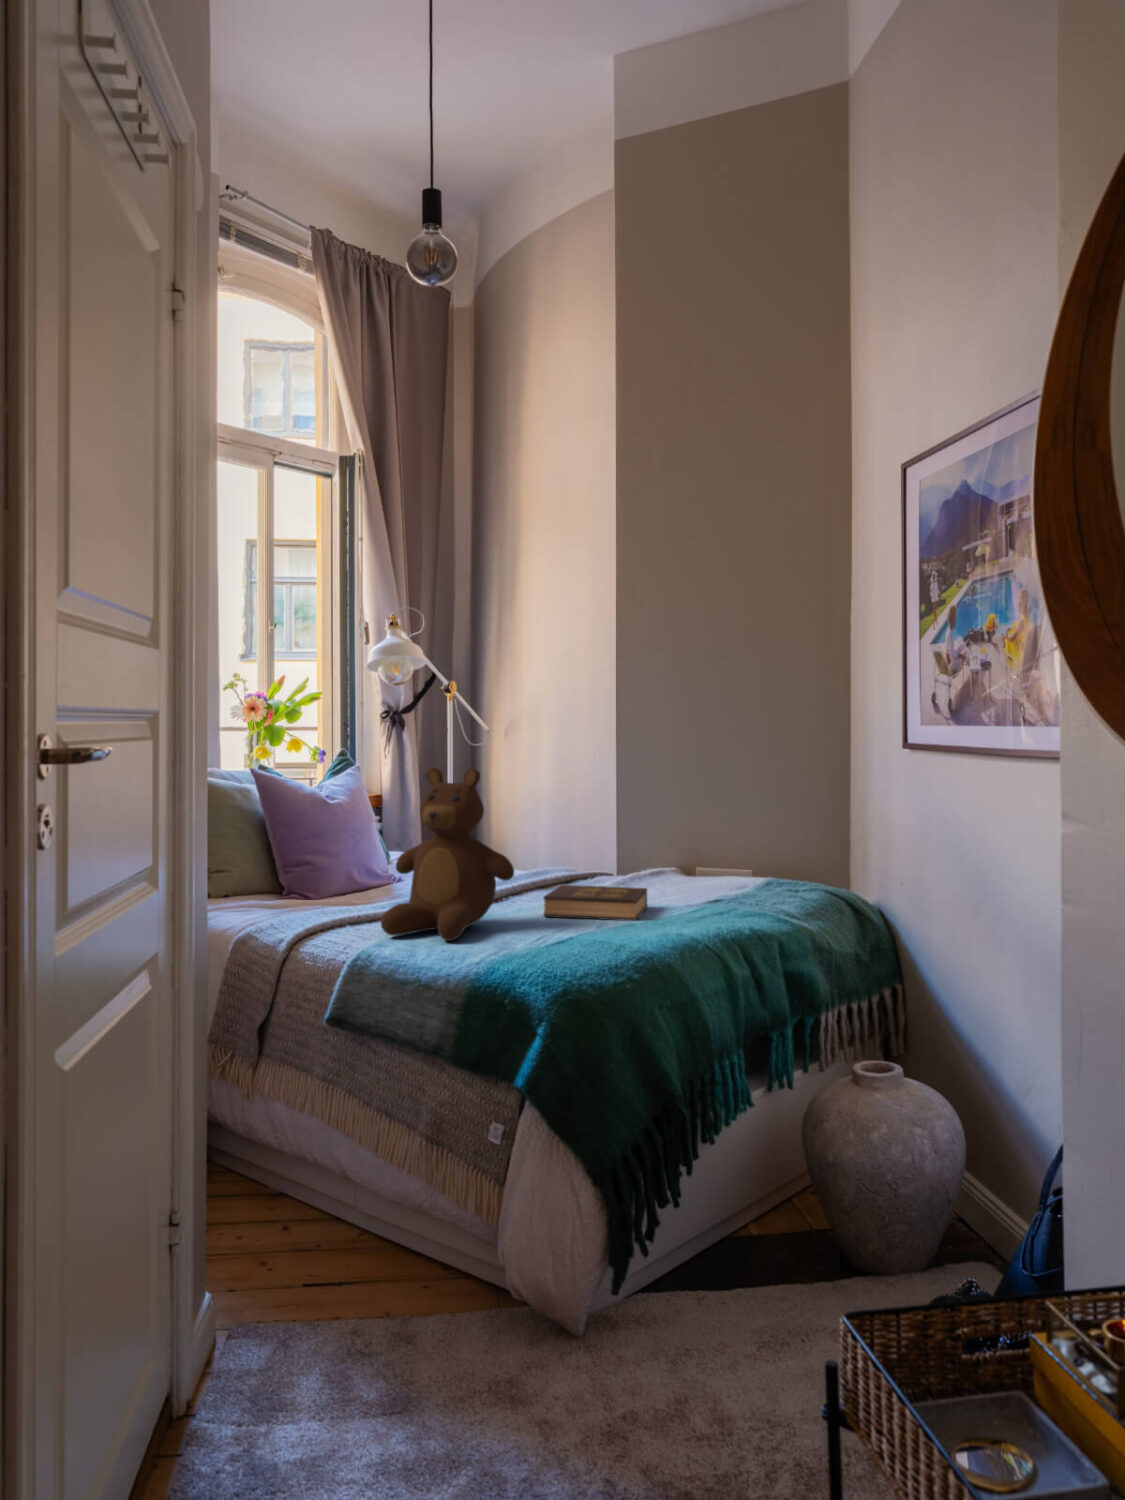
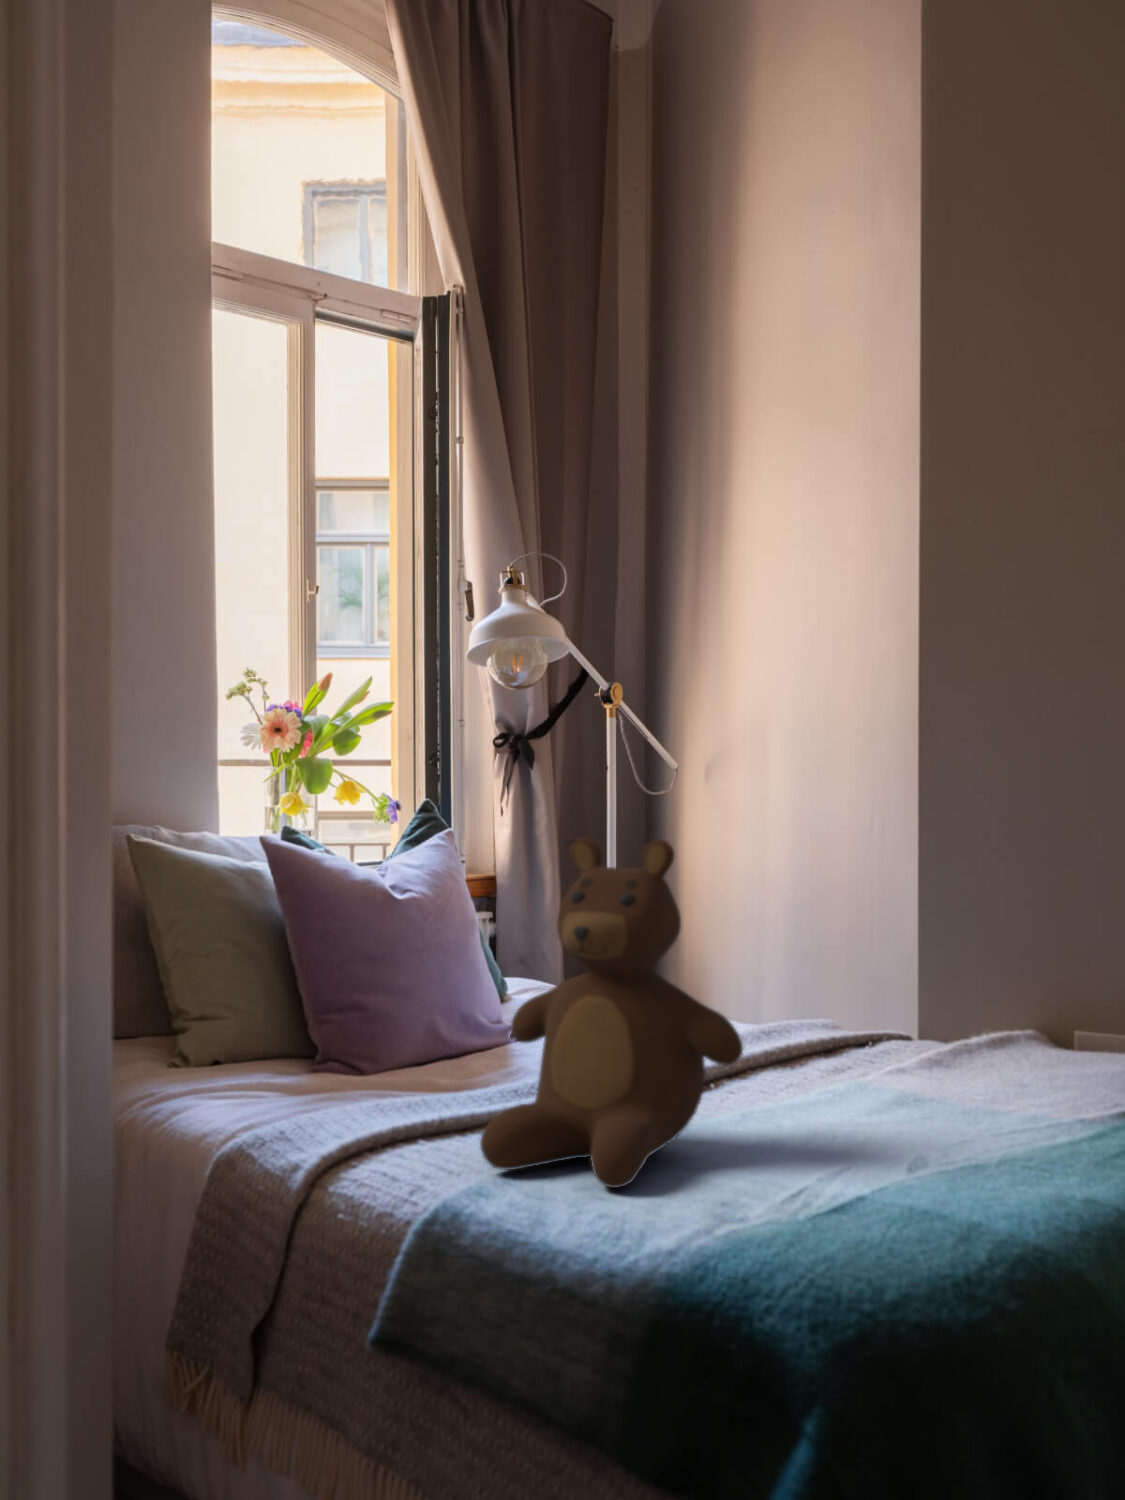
hardback book: present [544,885,647,921] -> none [798,1067,1007,1153]

